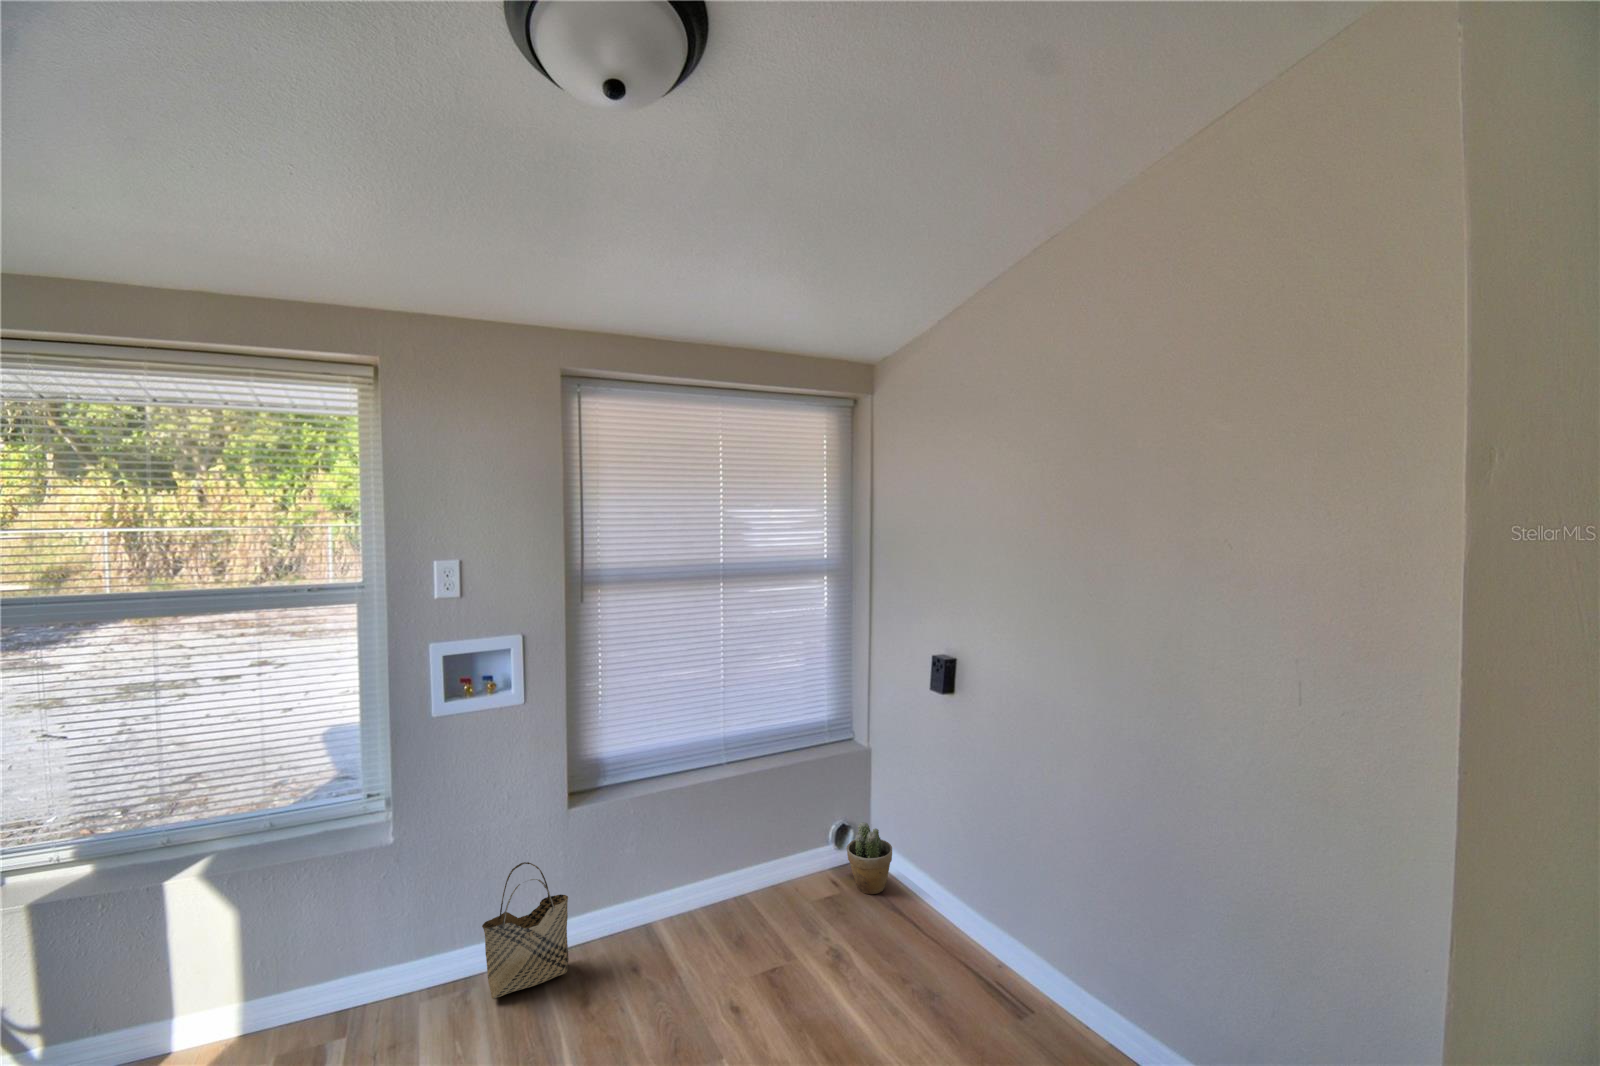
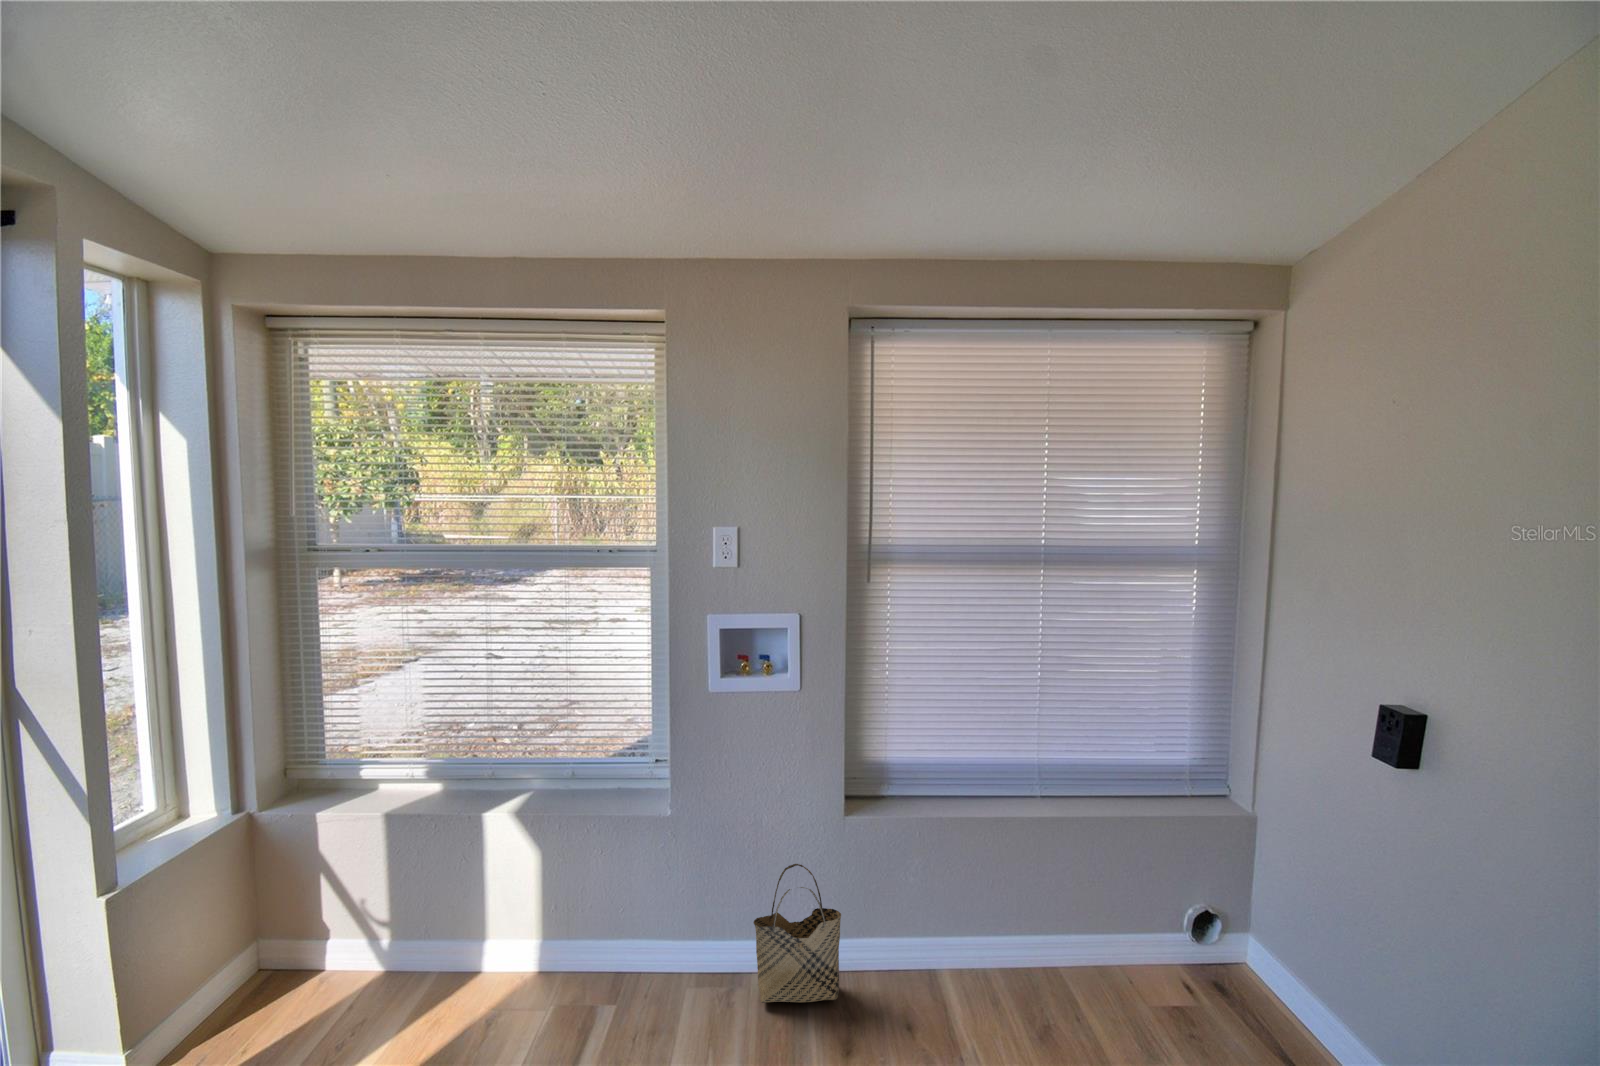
potted plant: present [846,822,892,894] -> none [1208,921,1286,1029]

